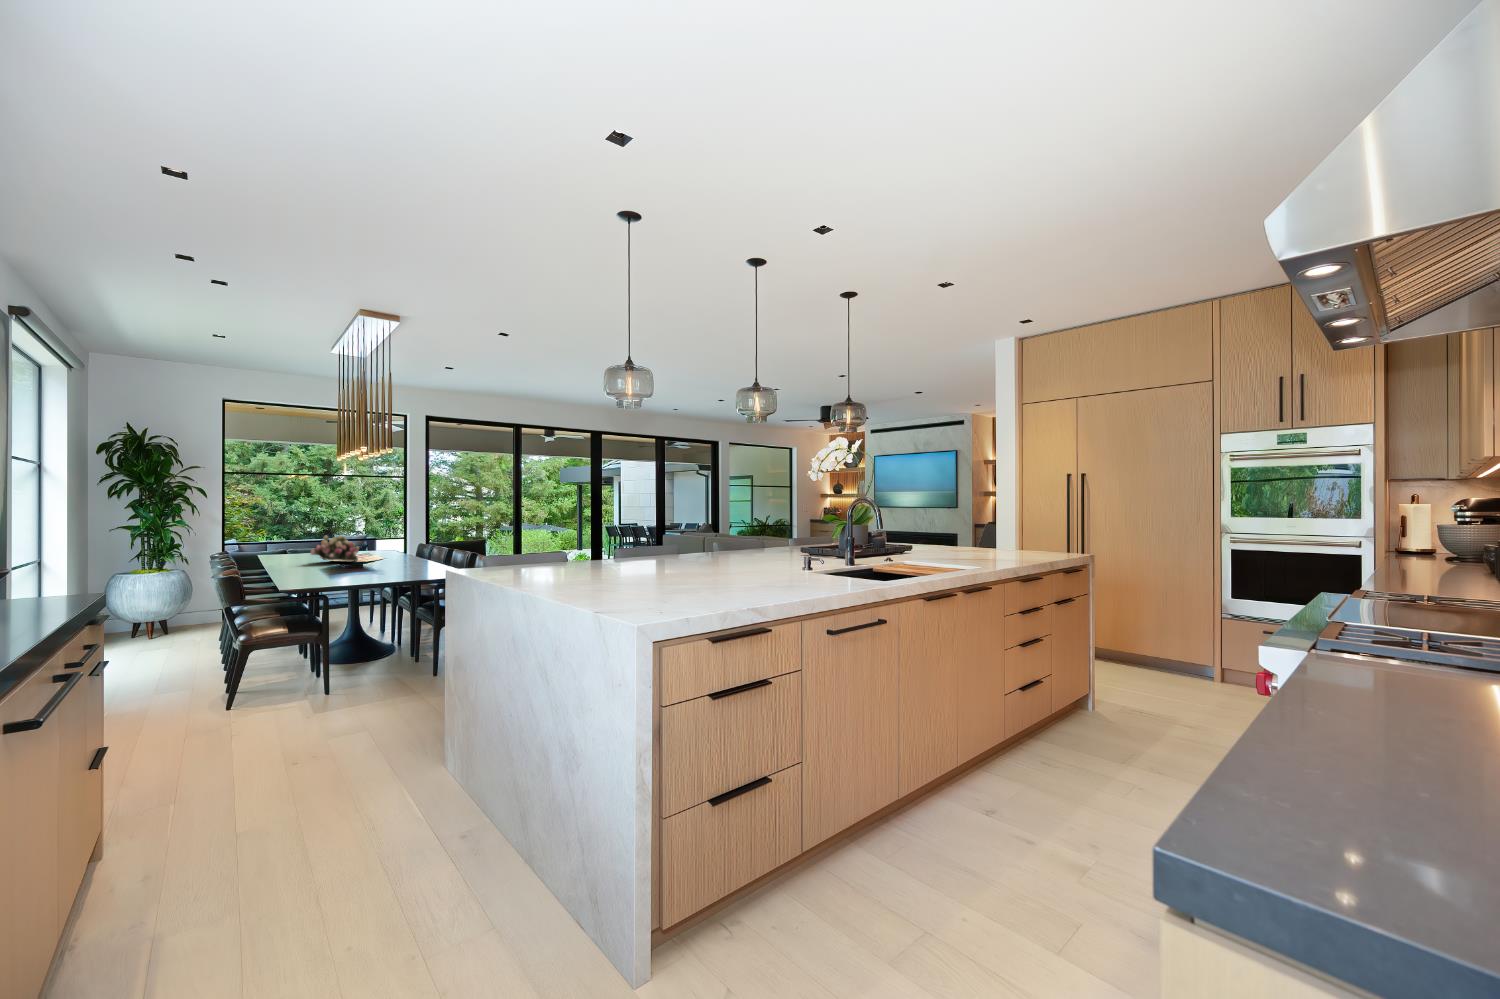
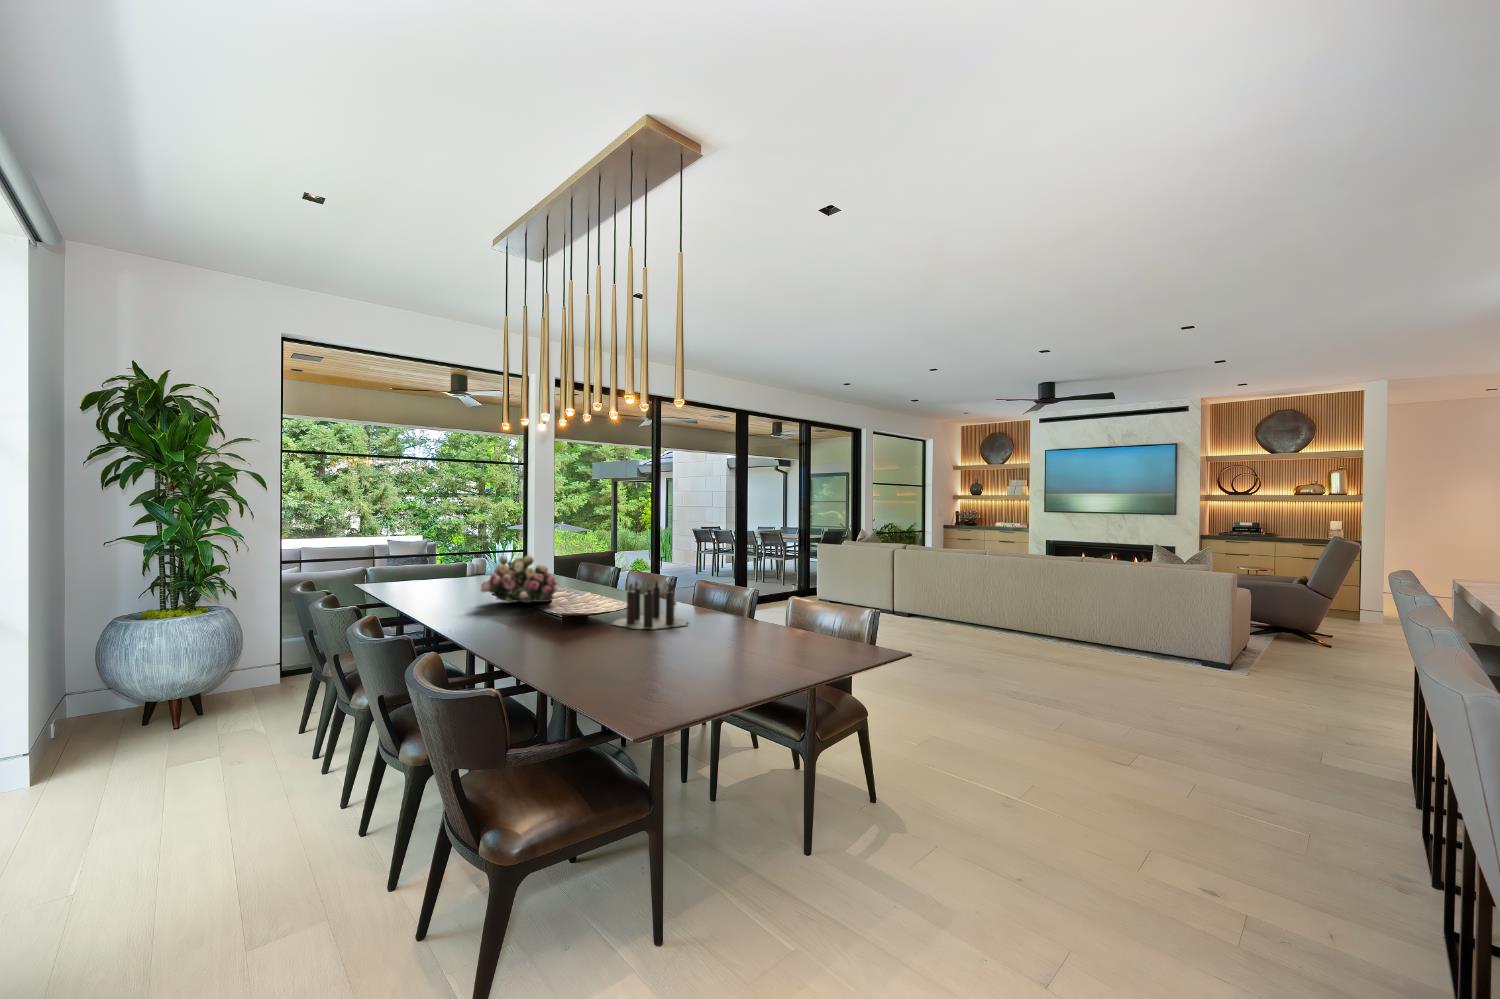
candle: none [363,546,418,570] -> present [613,581,687,629]

